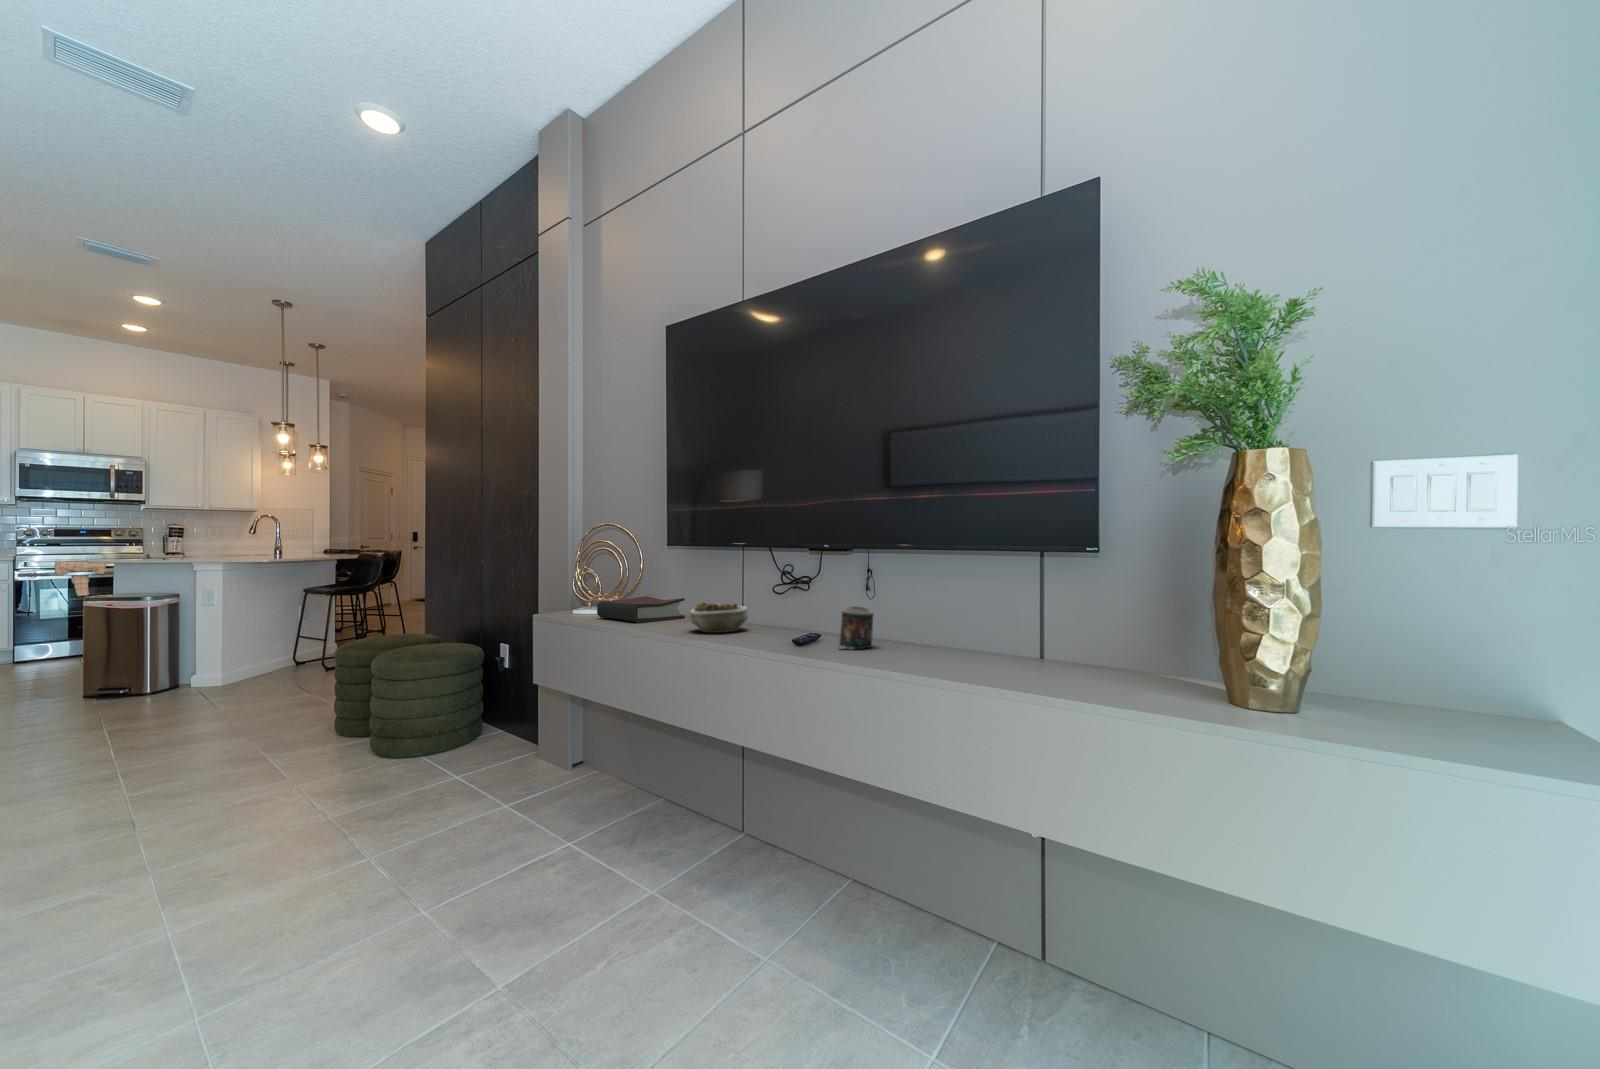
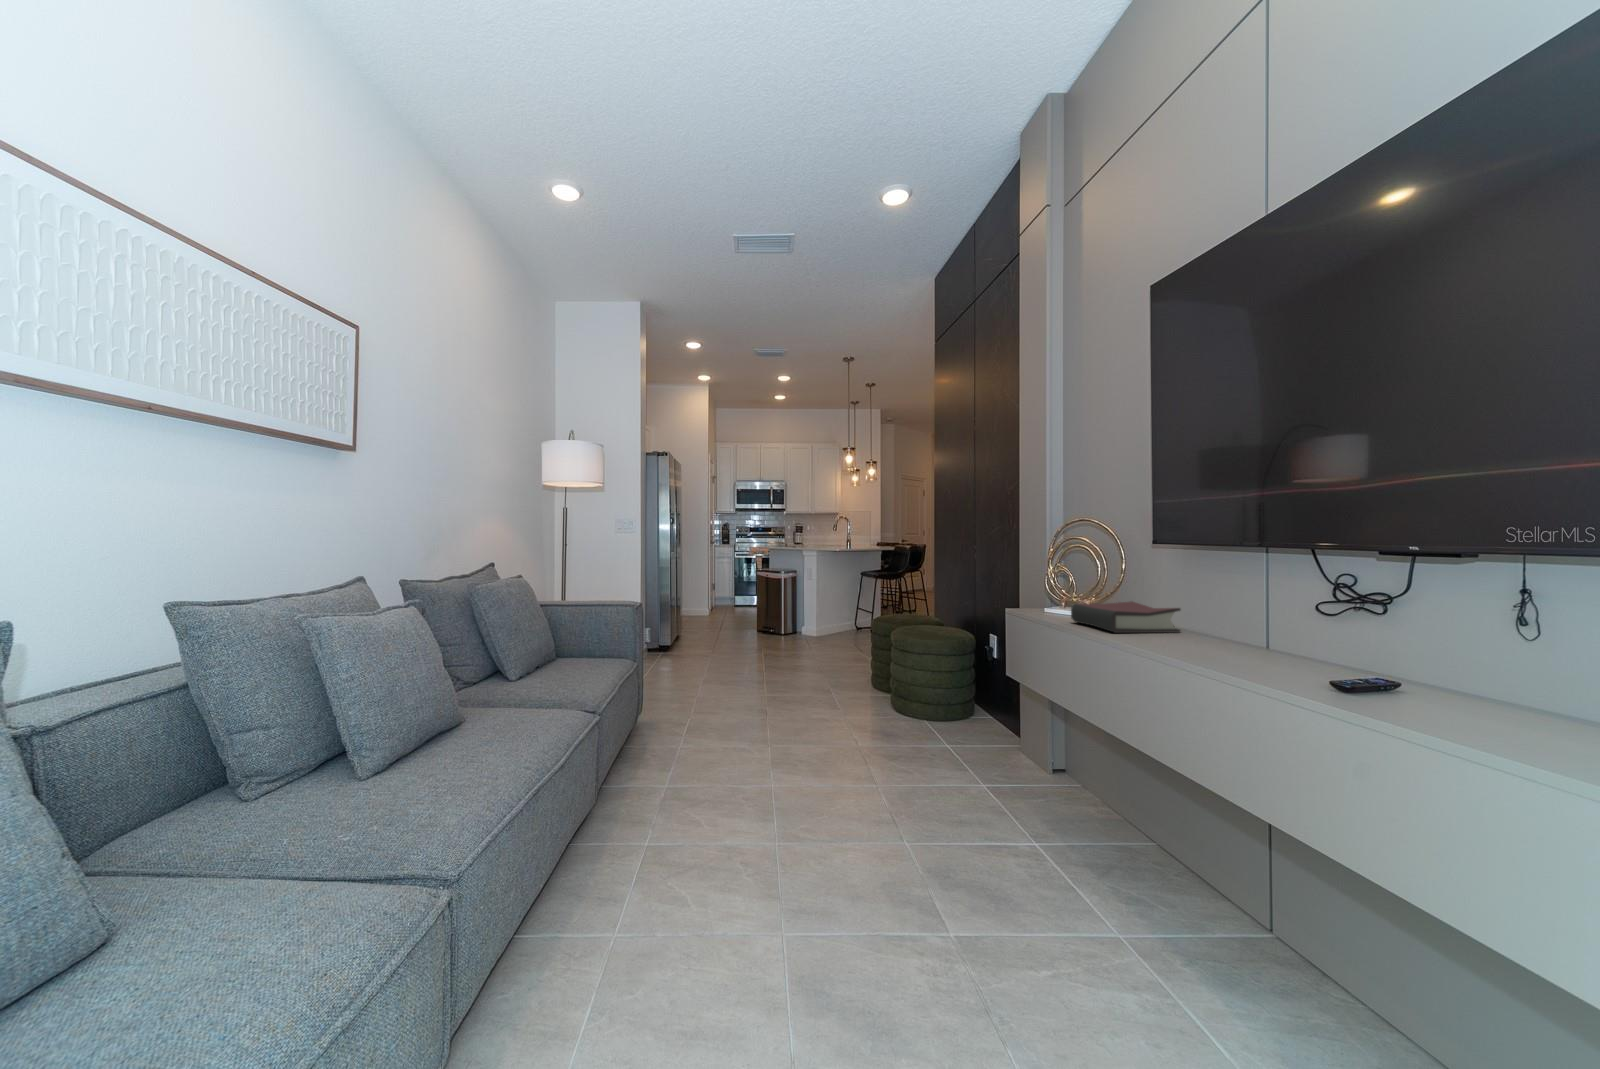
succulent planter: present [690,603,748,633] -> none [1180,617,1271,661]
candle: present [839,607,873,649] -> none [1446,651,1532,728]

